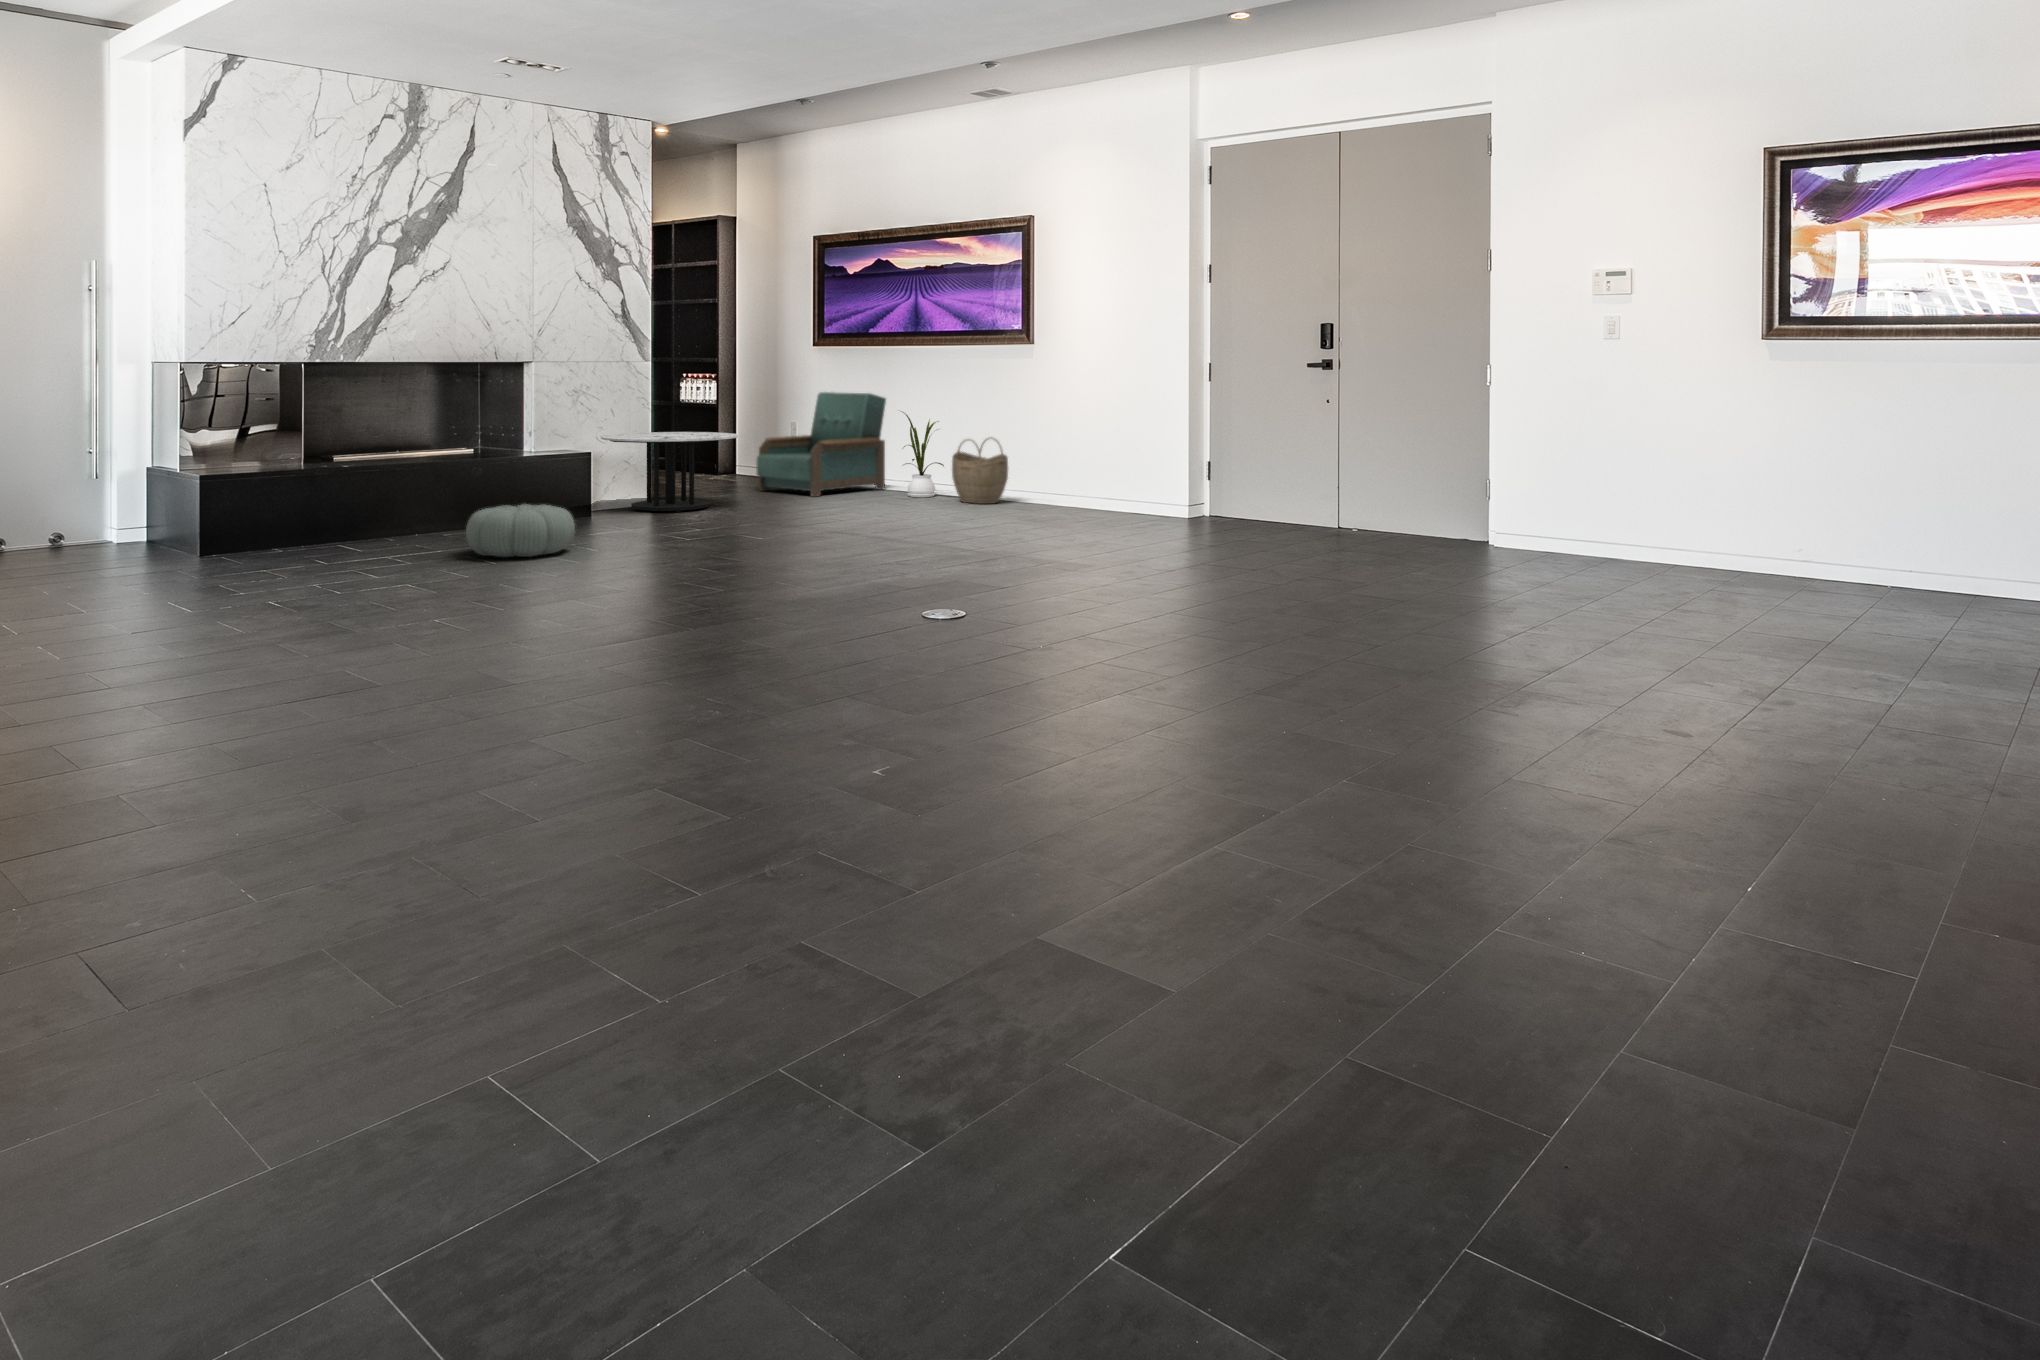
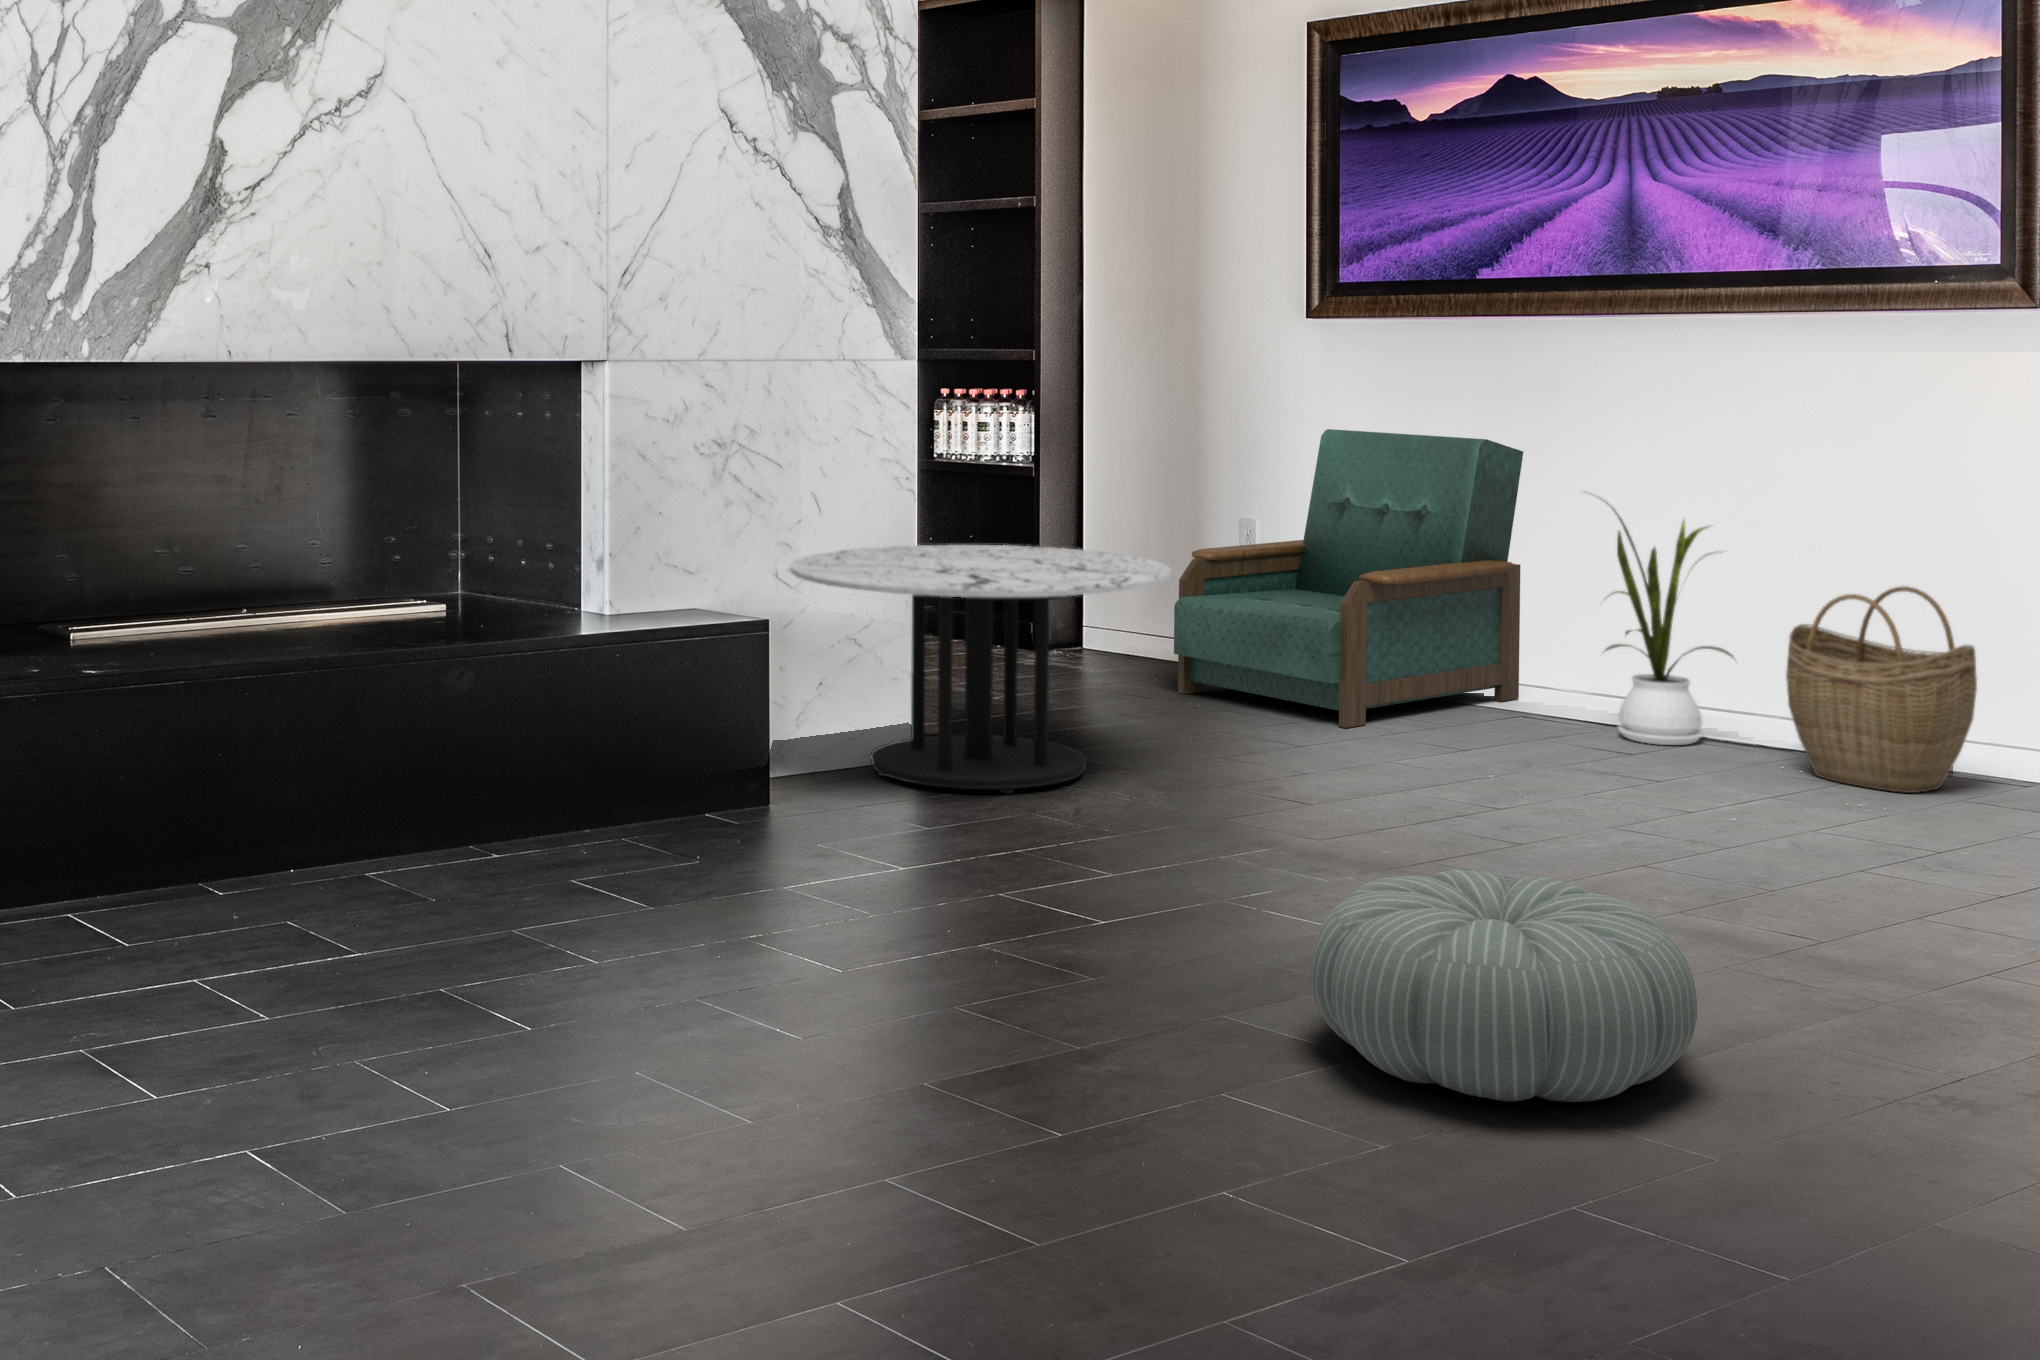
pouf: present [466,504,575,557] -> present [1310,870,1697,1102]

